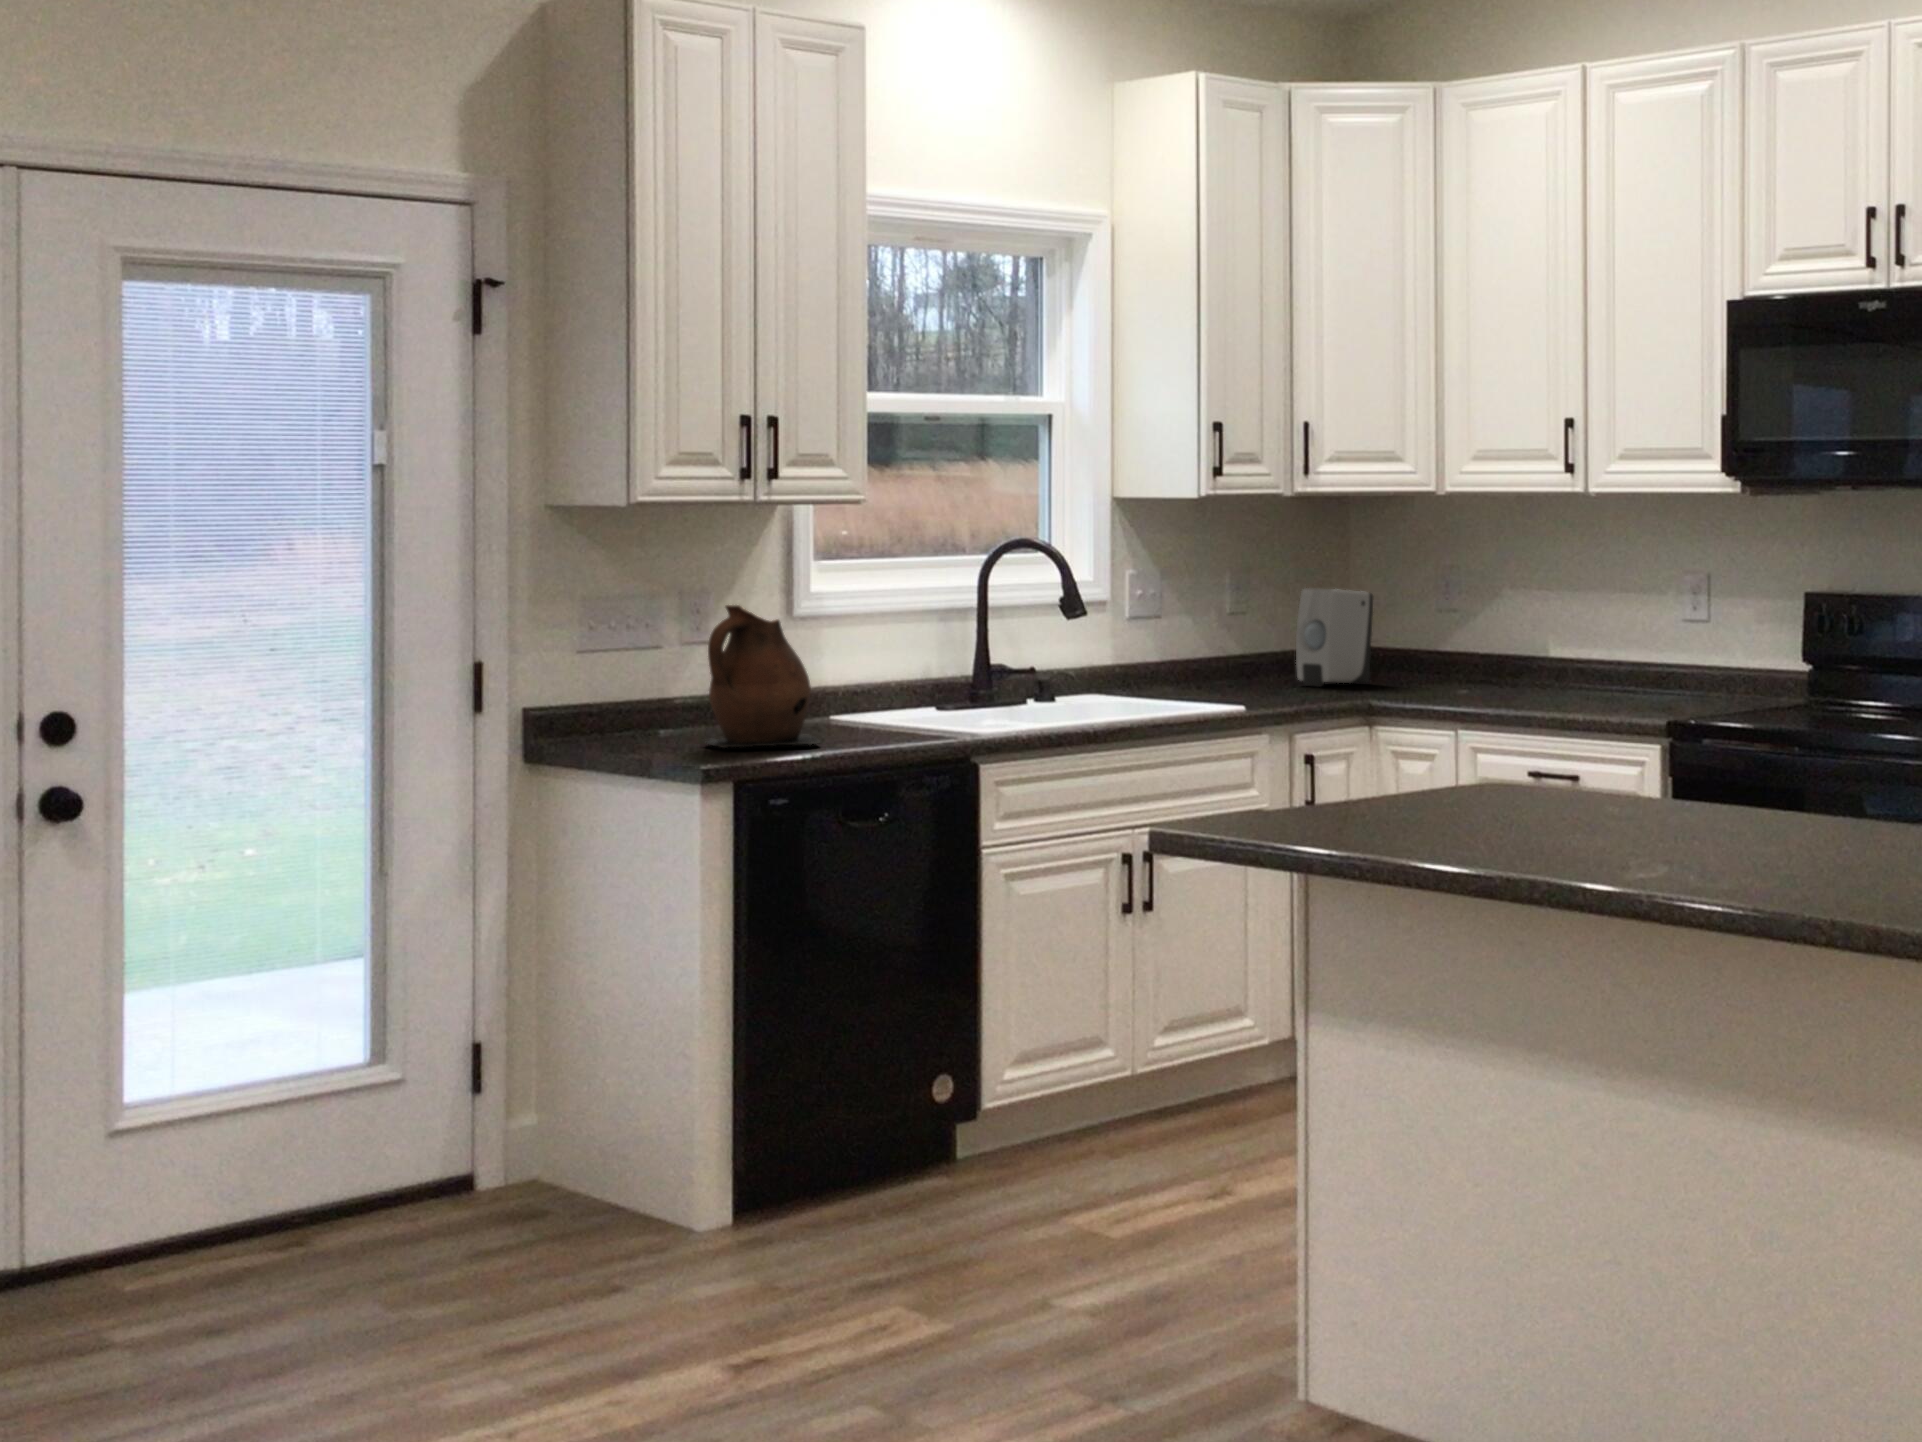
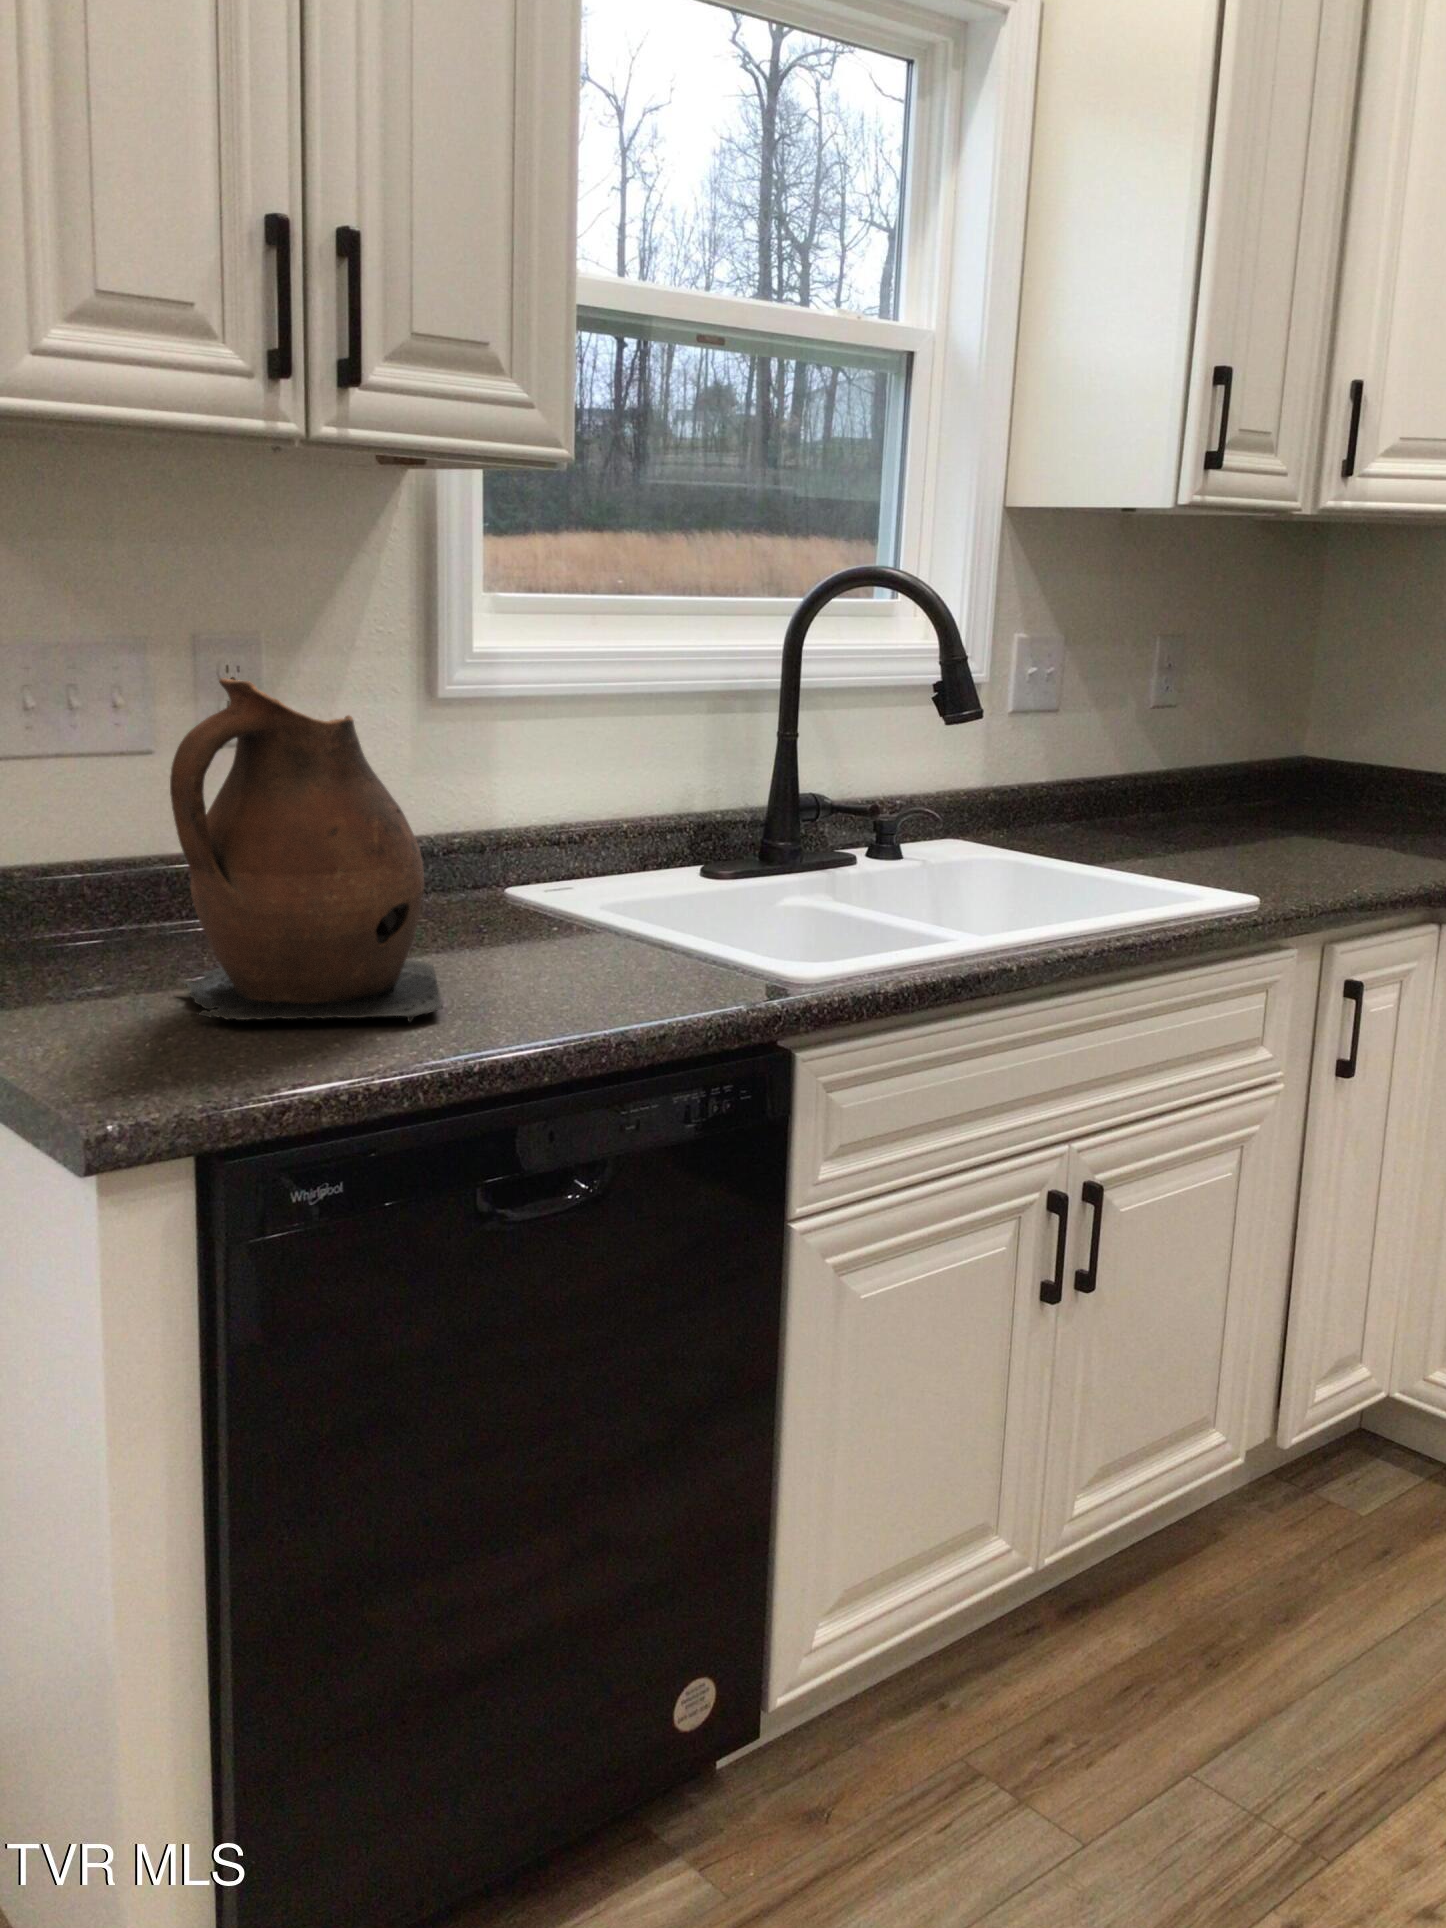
soap dispenser: present [1296,588,1373,686] -> none [1275,674,1412,837]

